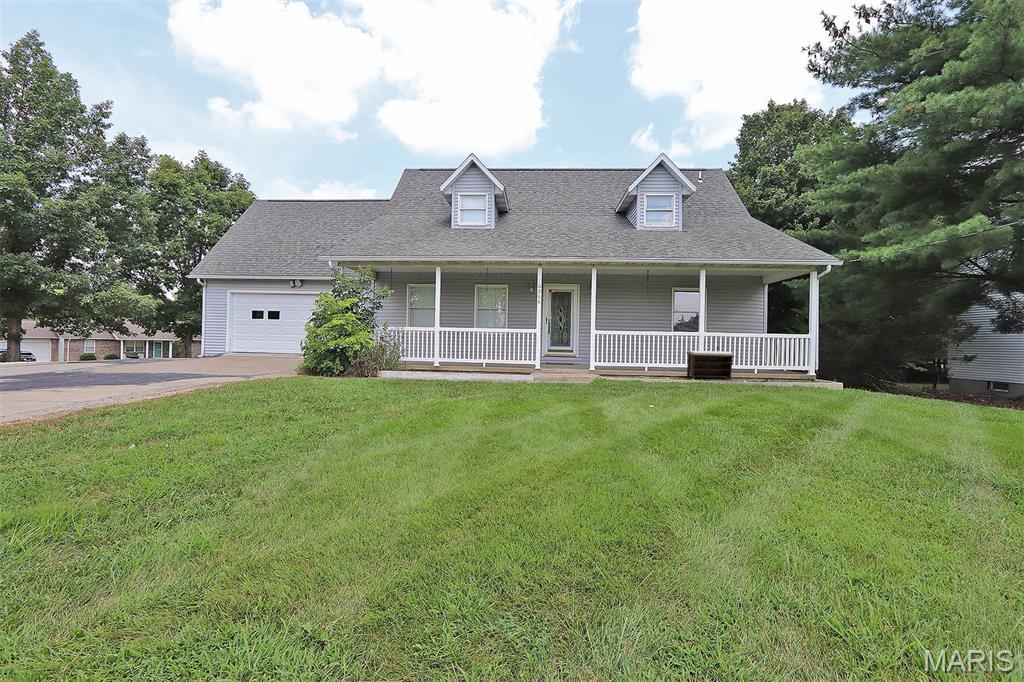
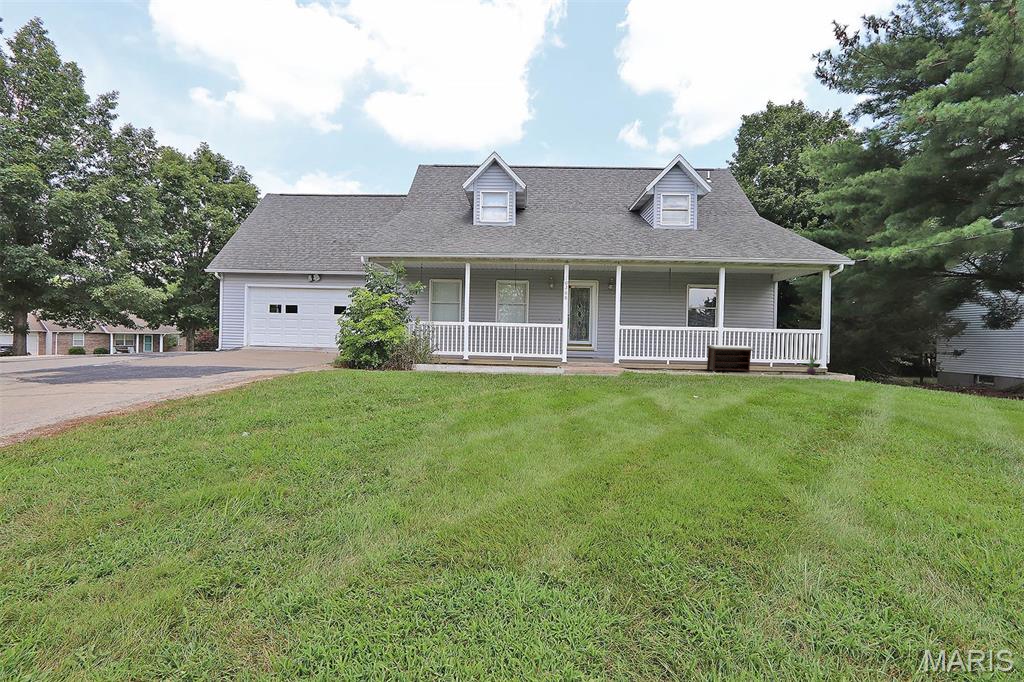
decorative plant: none [785,360,810,382] -> present [807,354,816,375]

